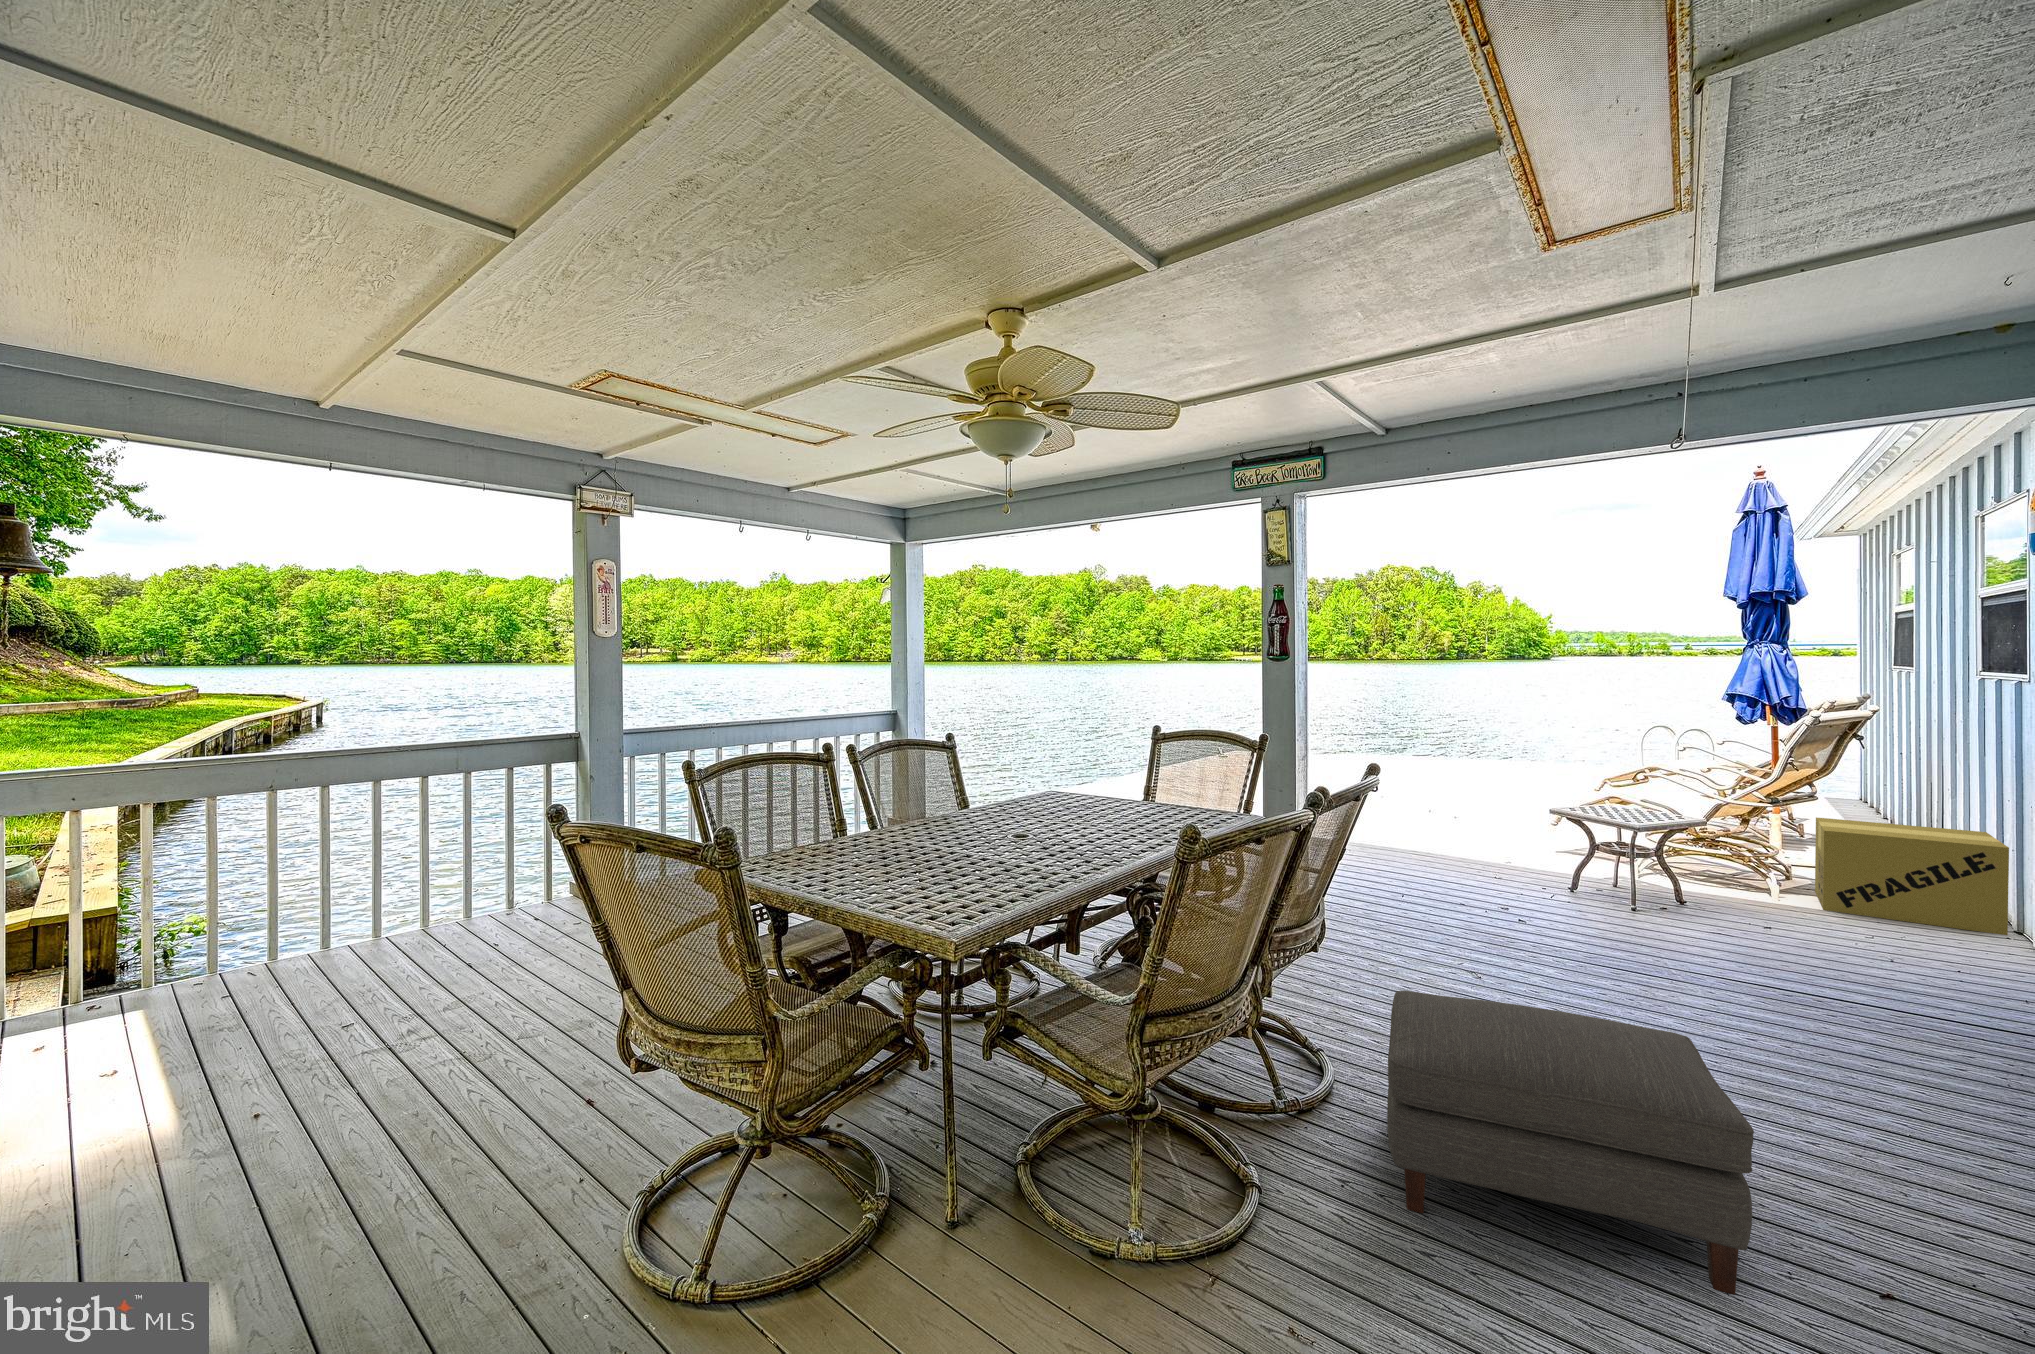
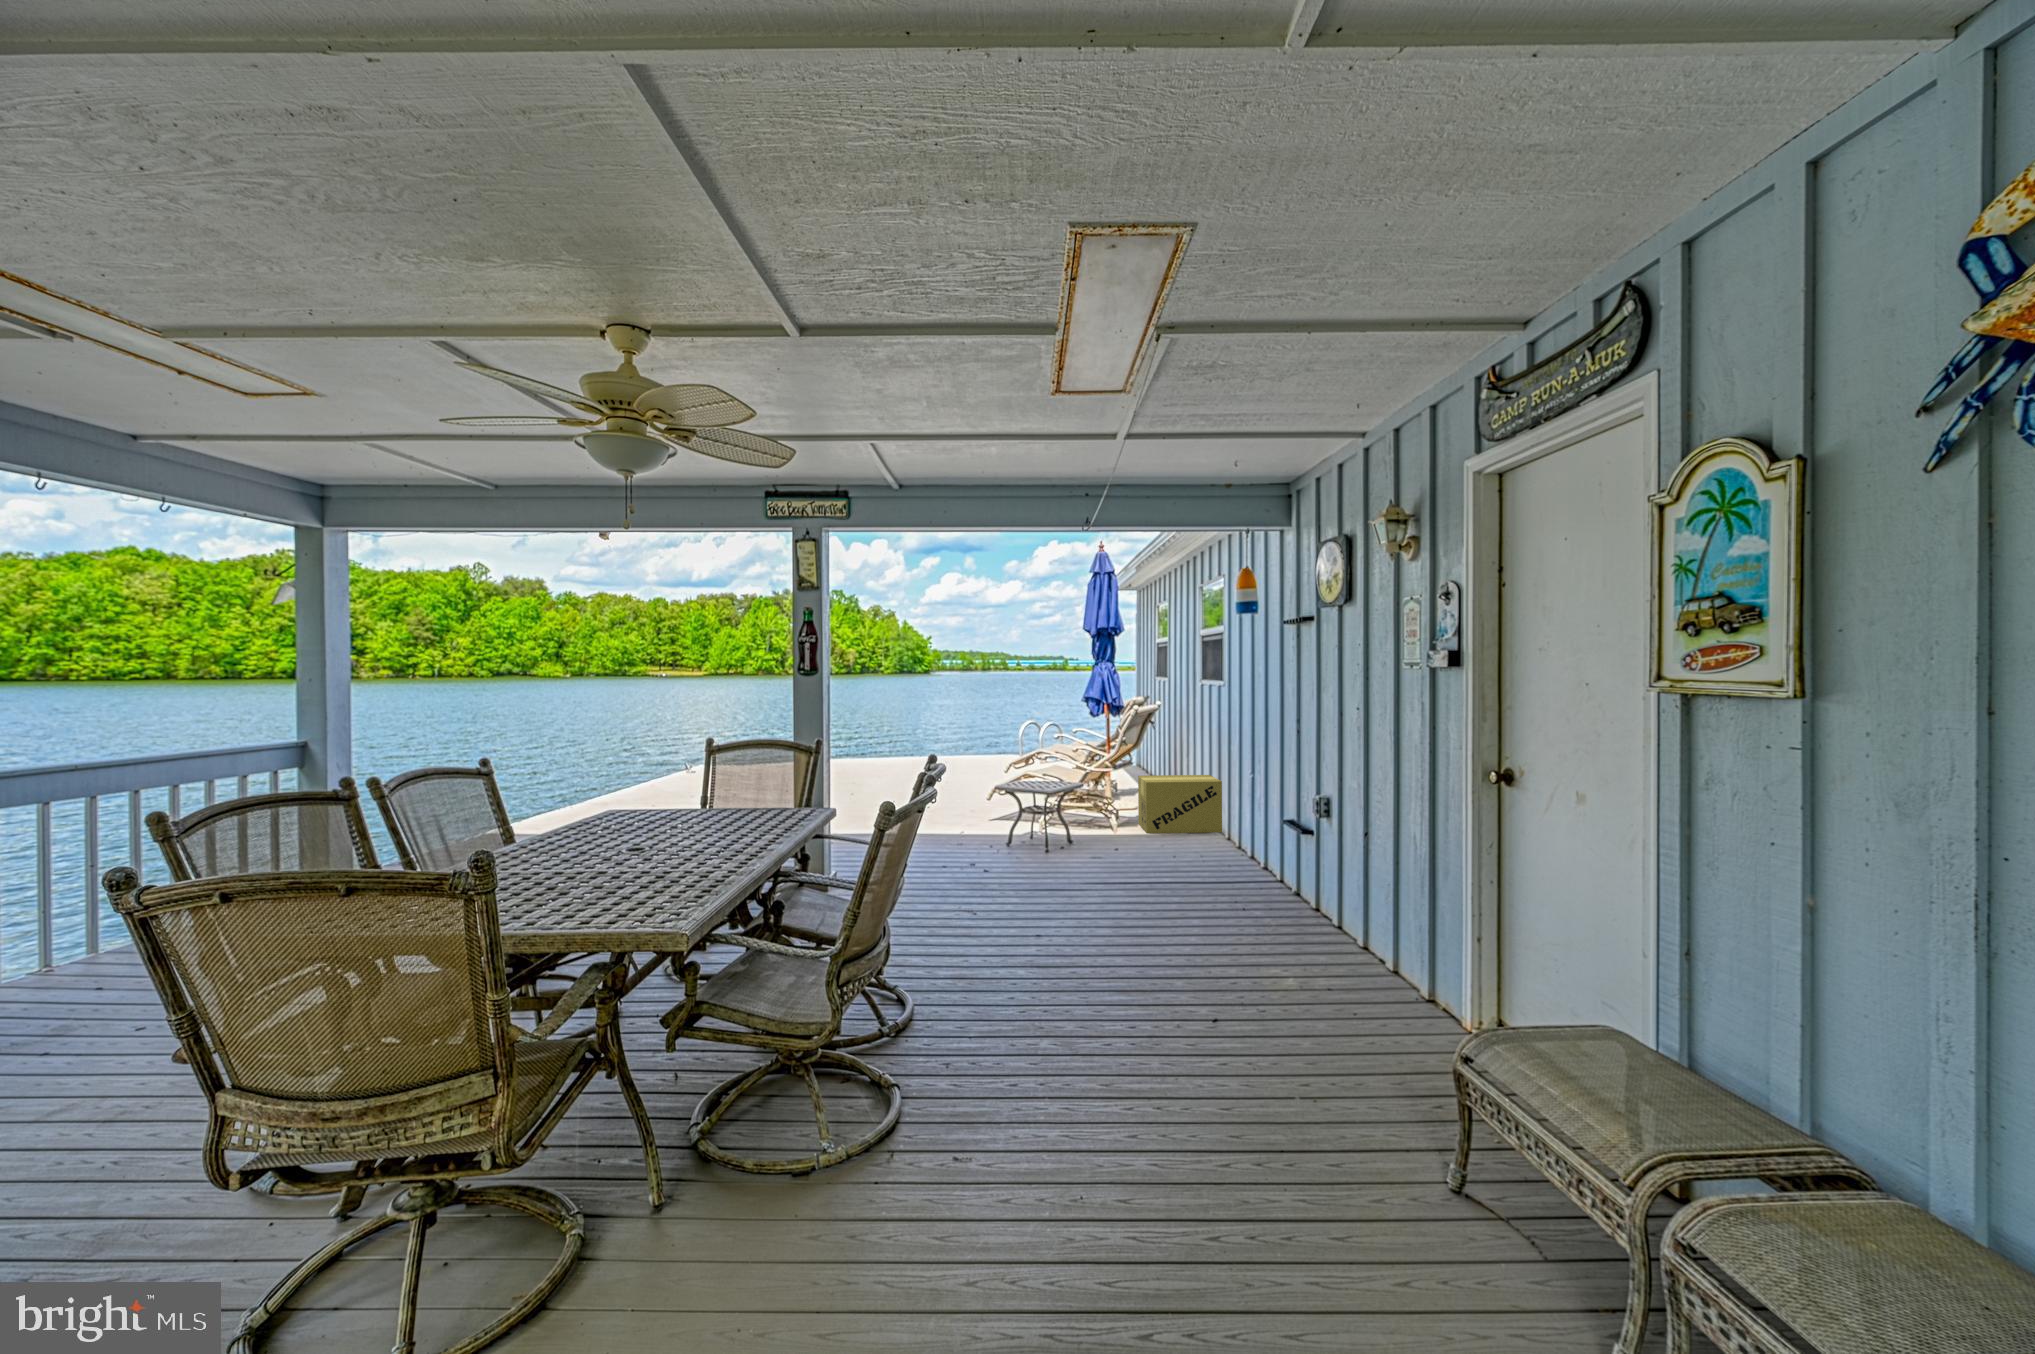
ottoman: present [1387,991,1754,1295] -> none [1004,890,1200,1029]

